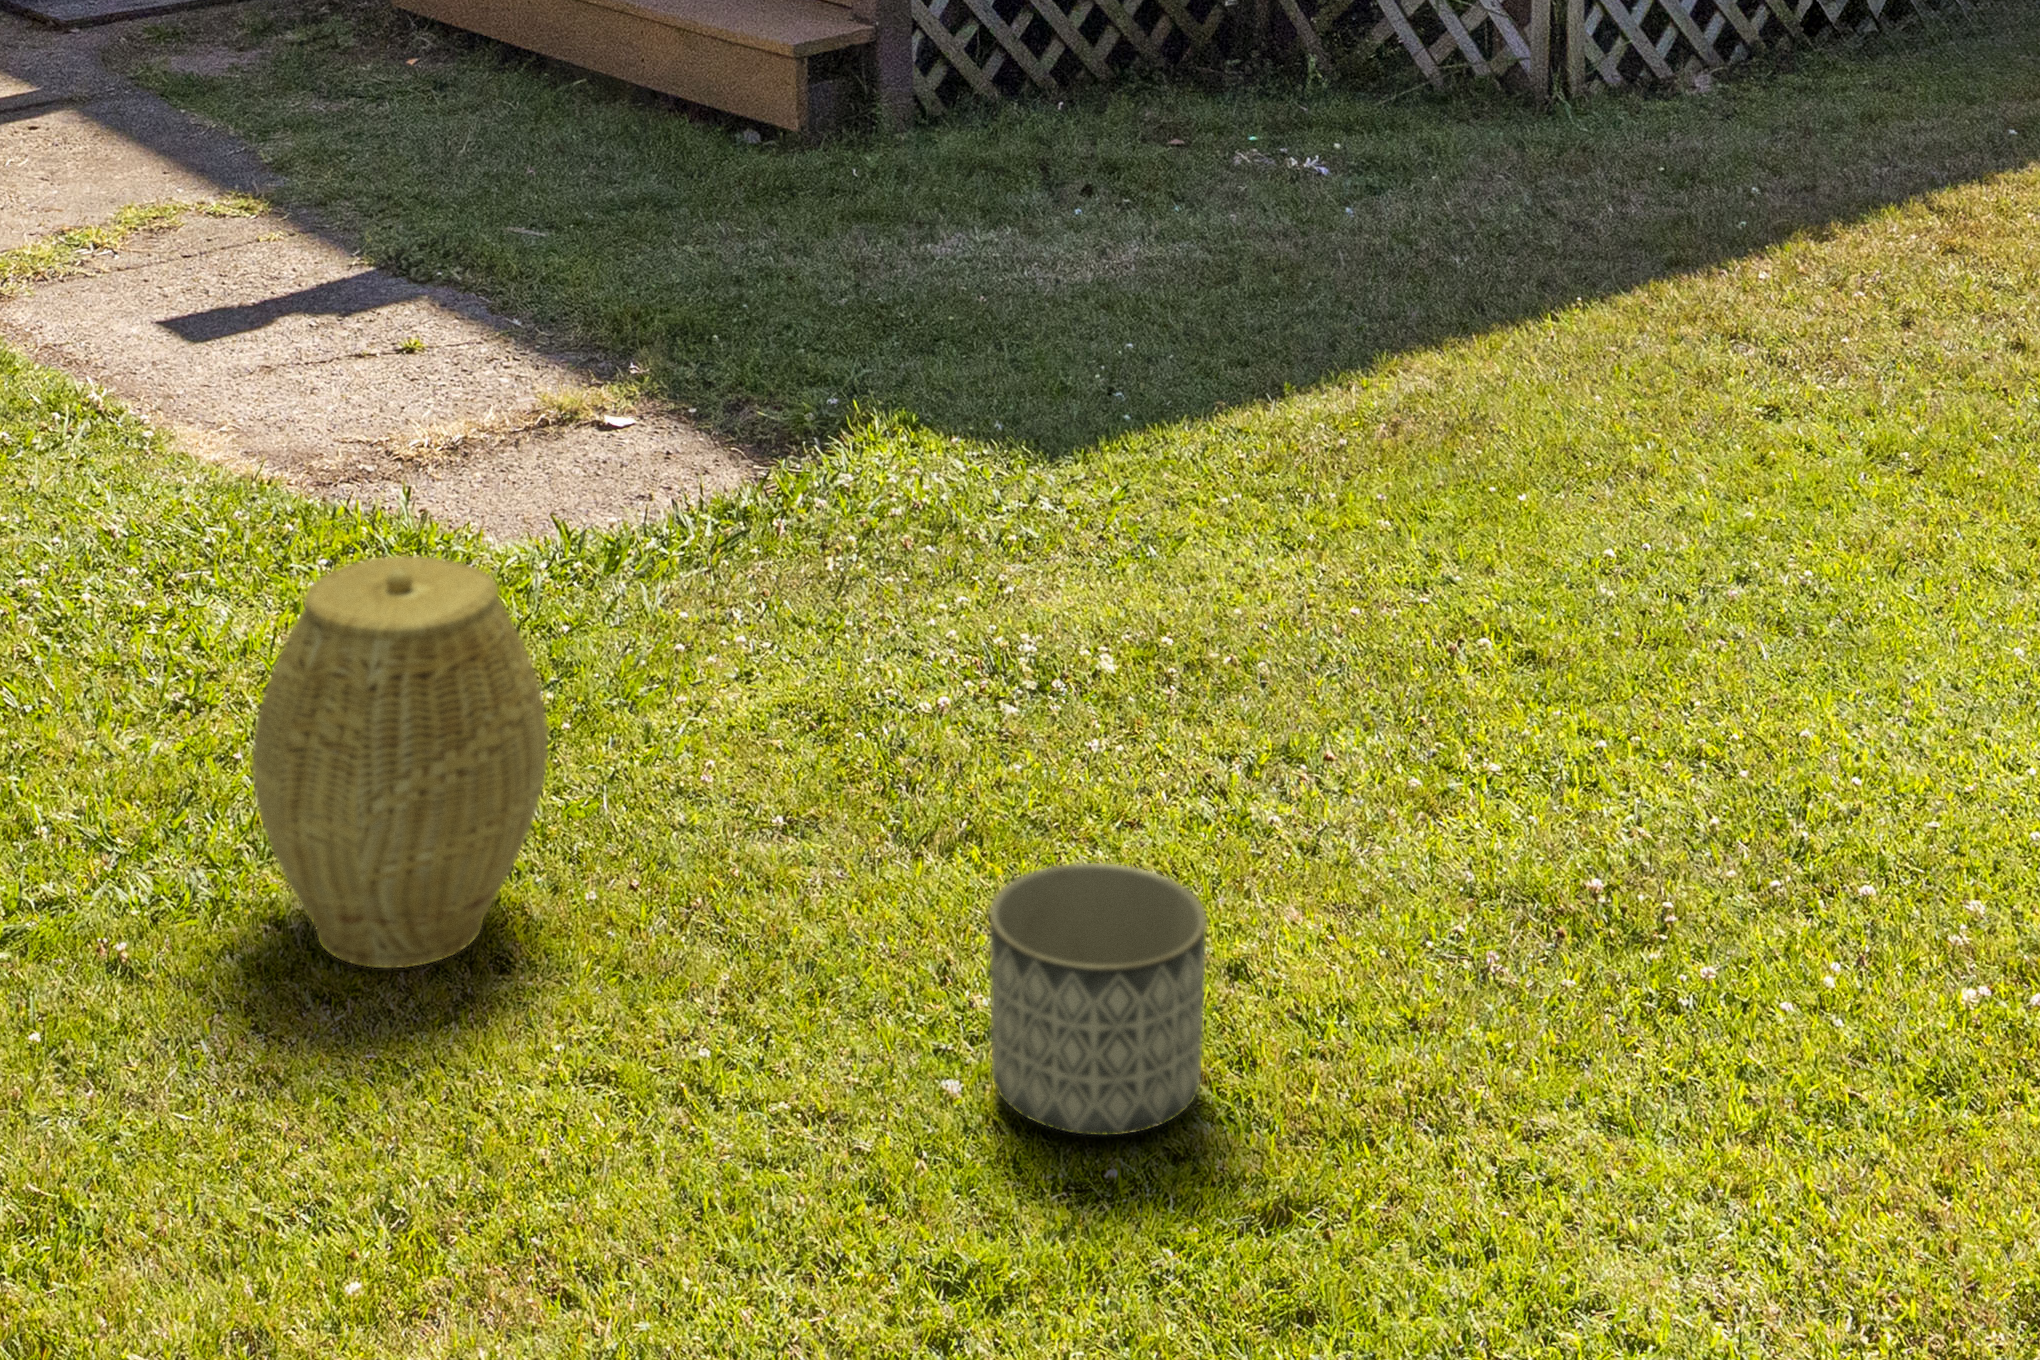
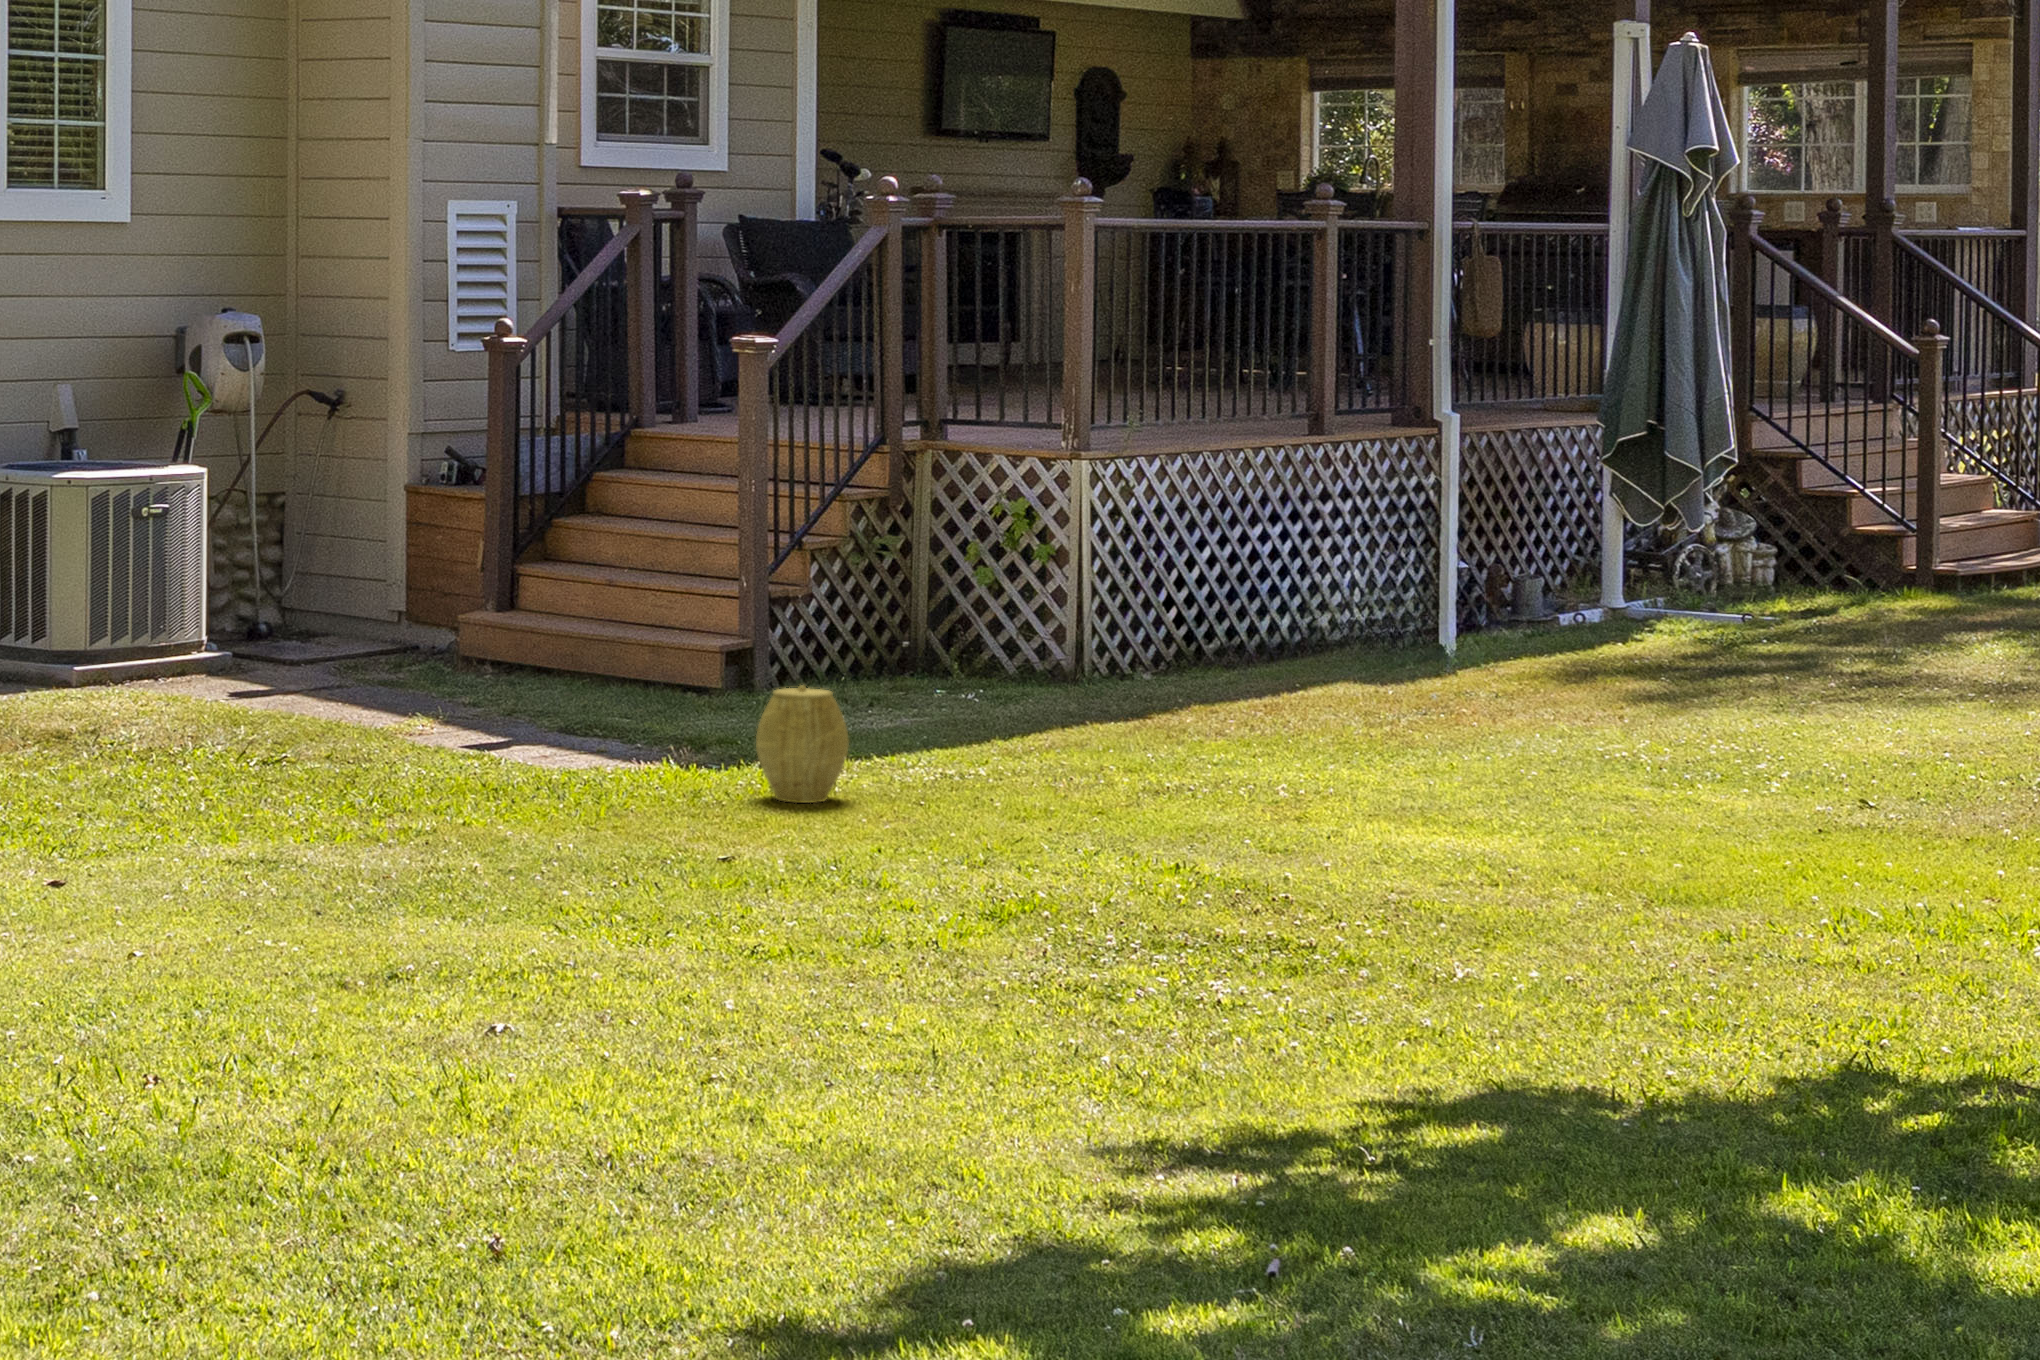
planter: present [990,863,1207,1136] -> none [1005,754,1069,815]

